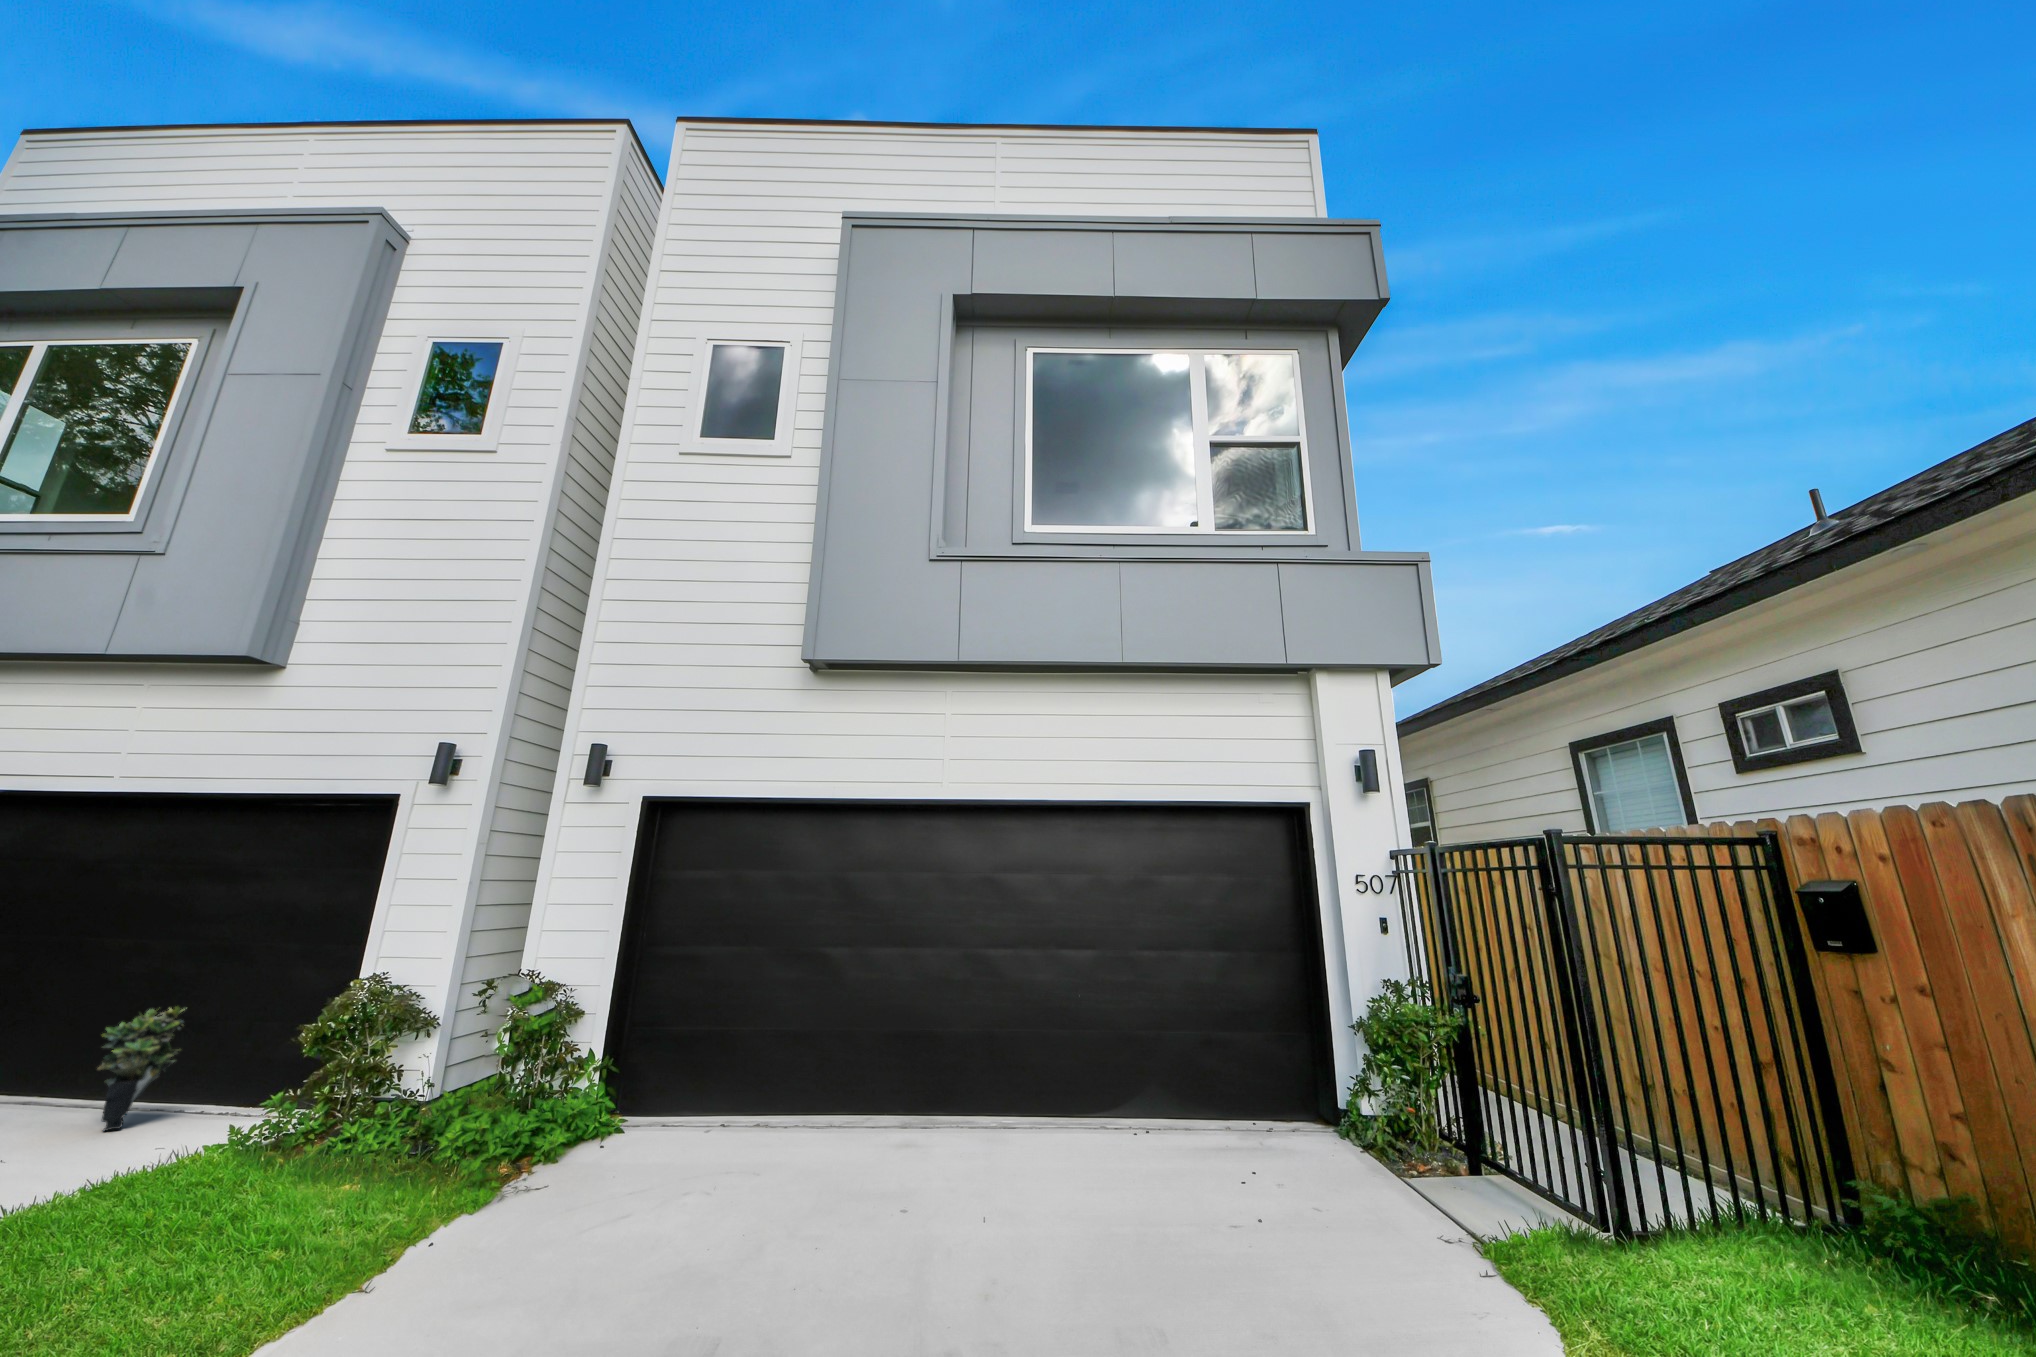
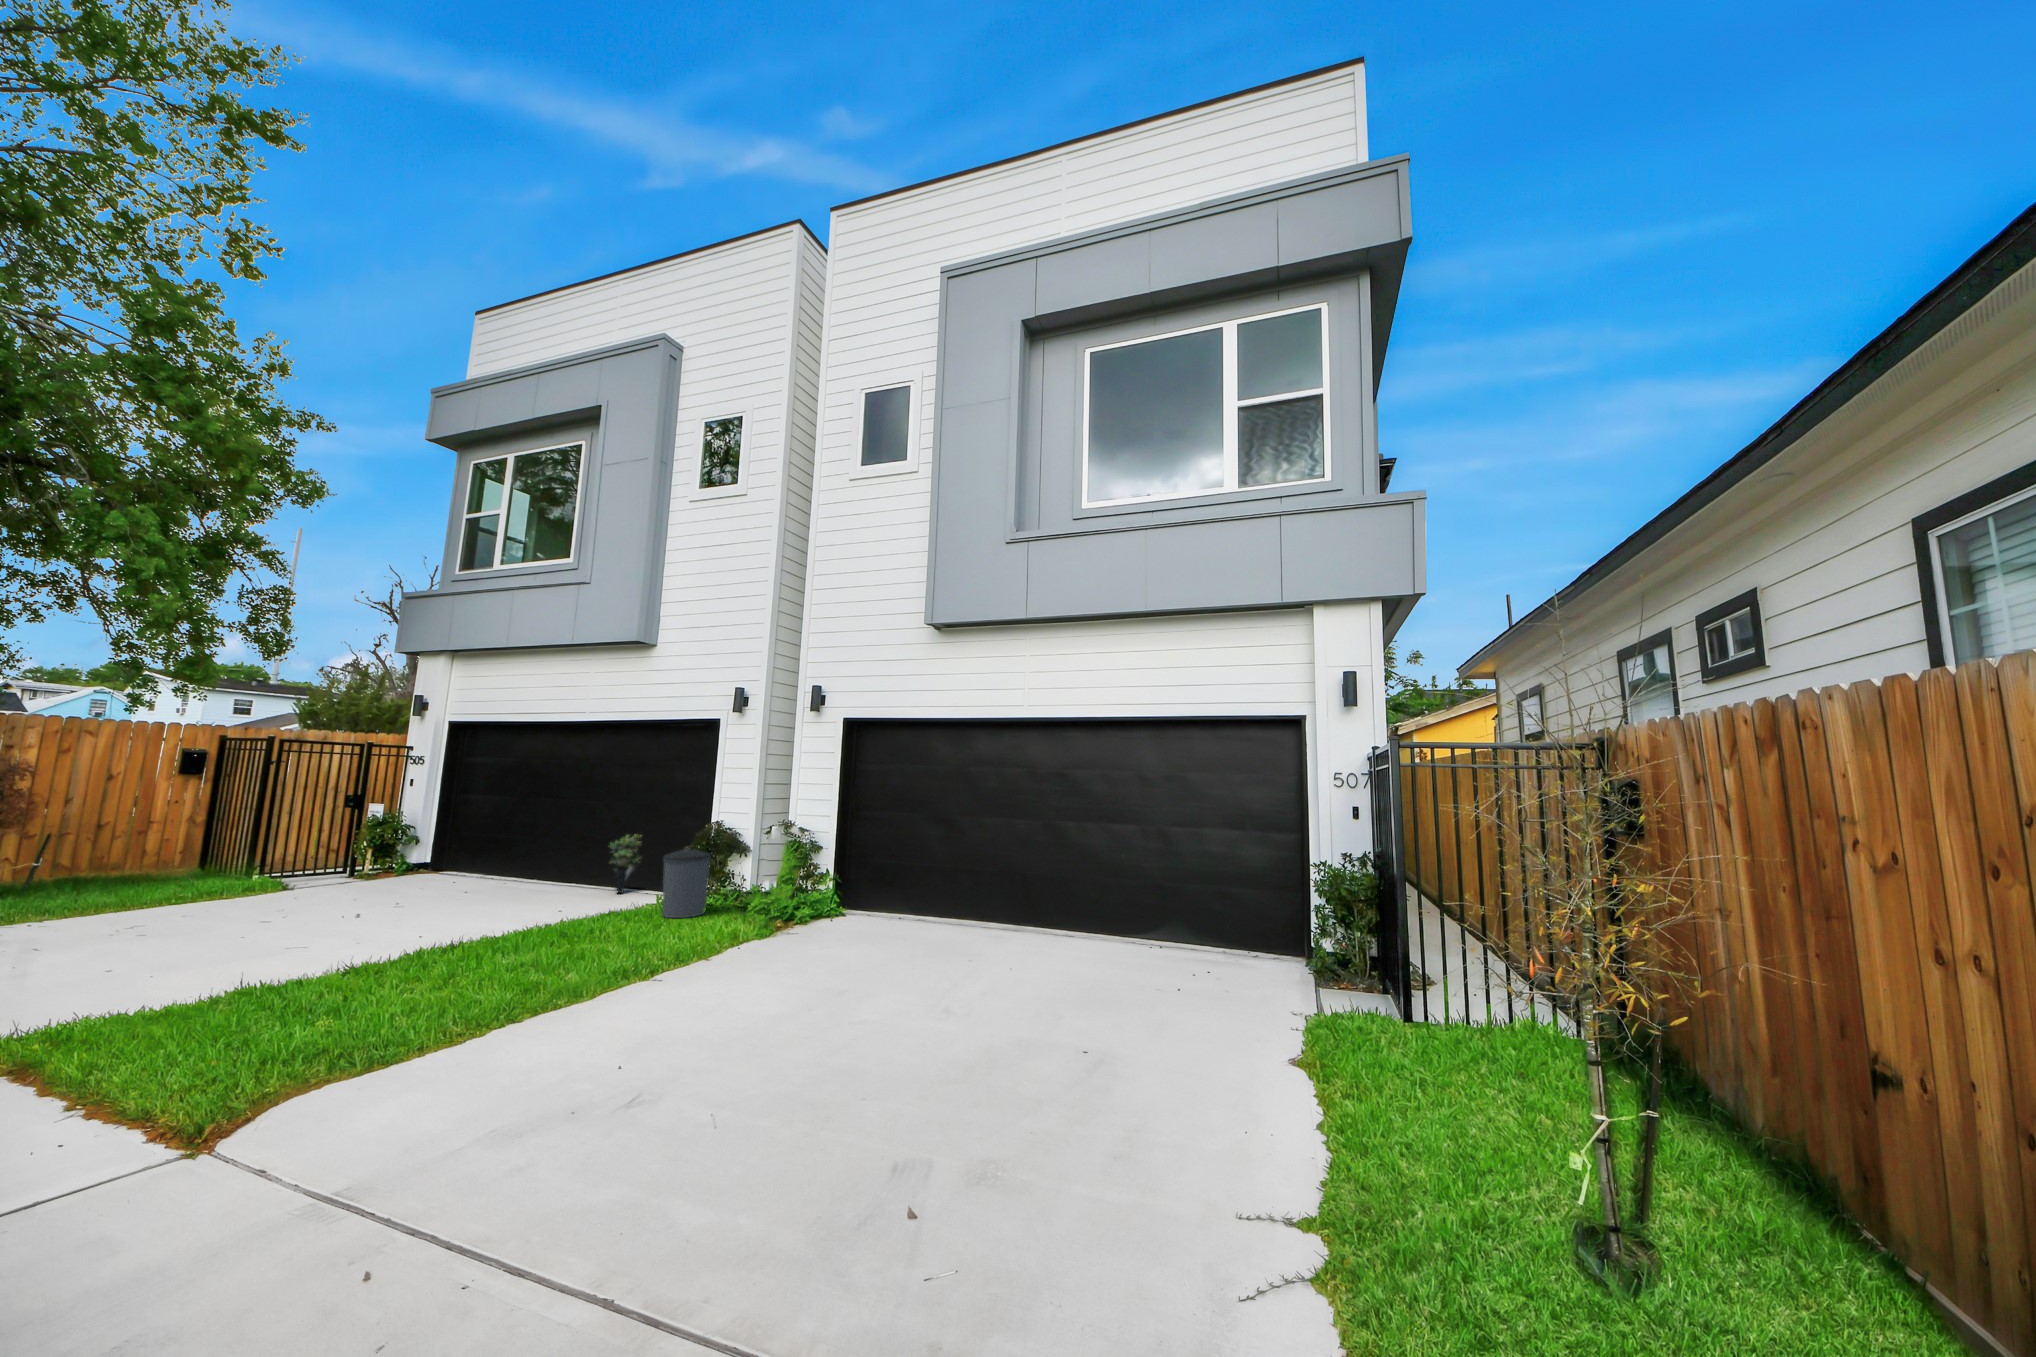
trash can: none [226,1030,357,1176] -> present [662,849,711,918]

